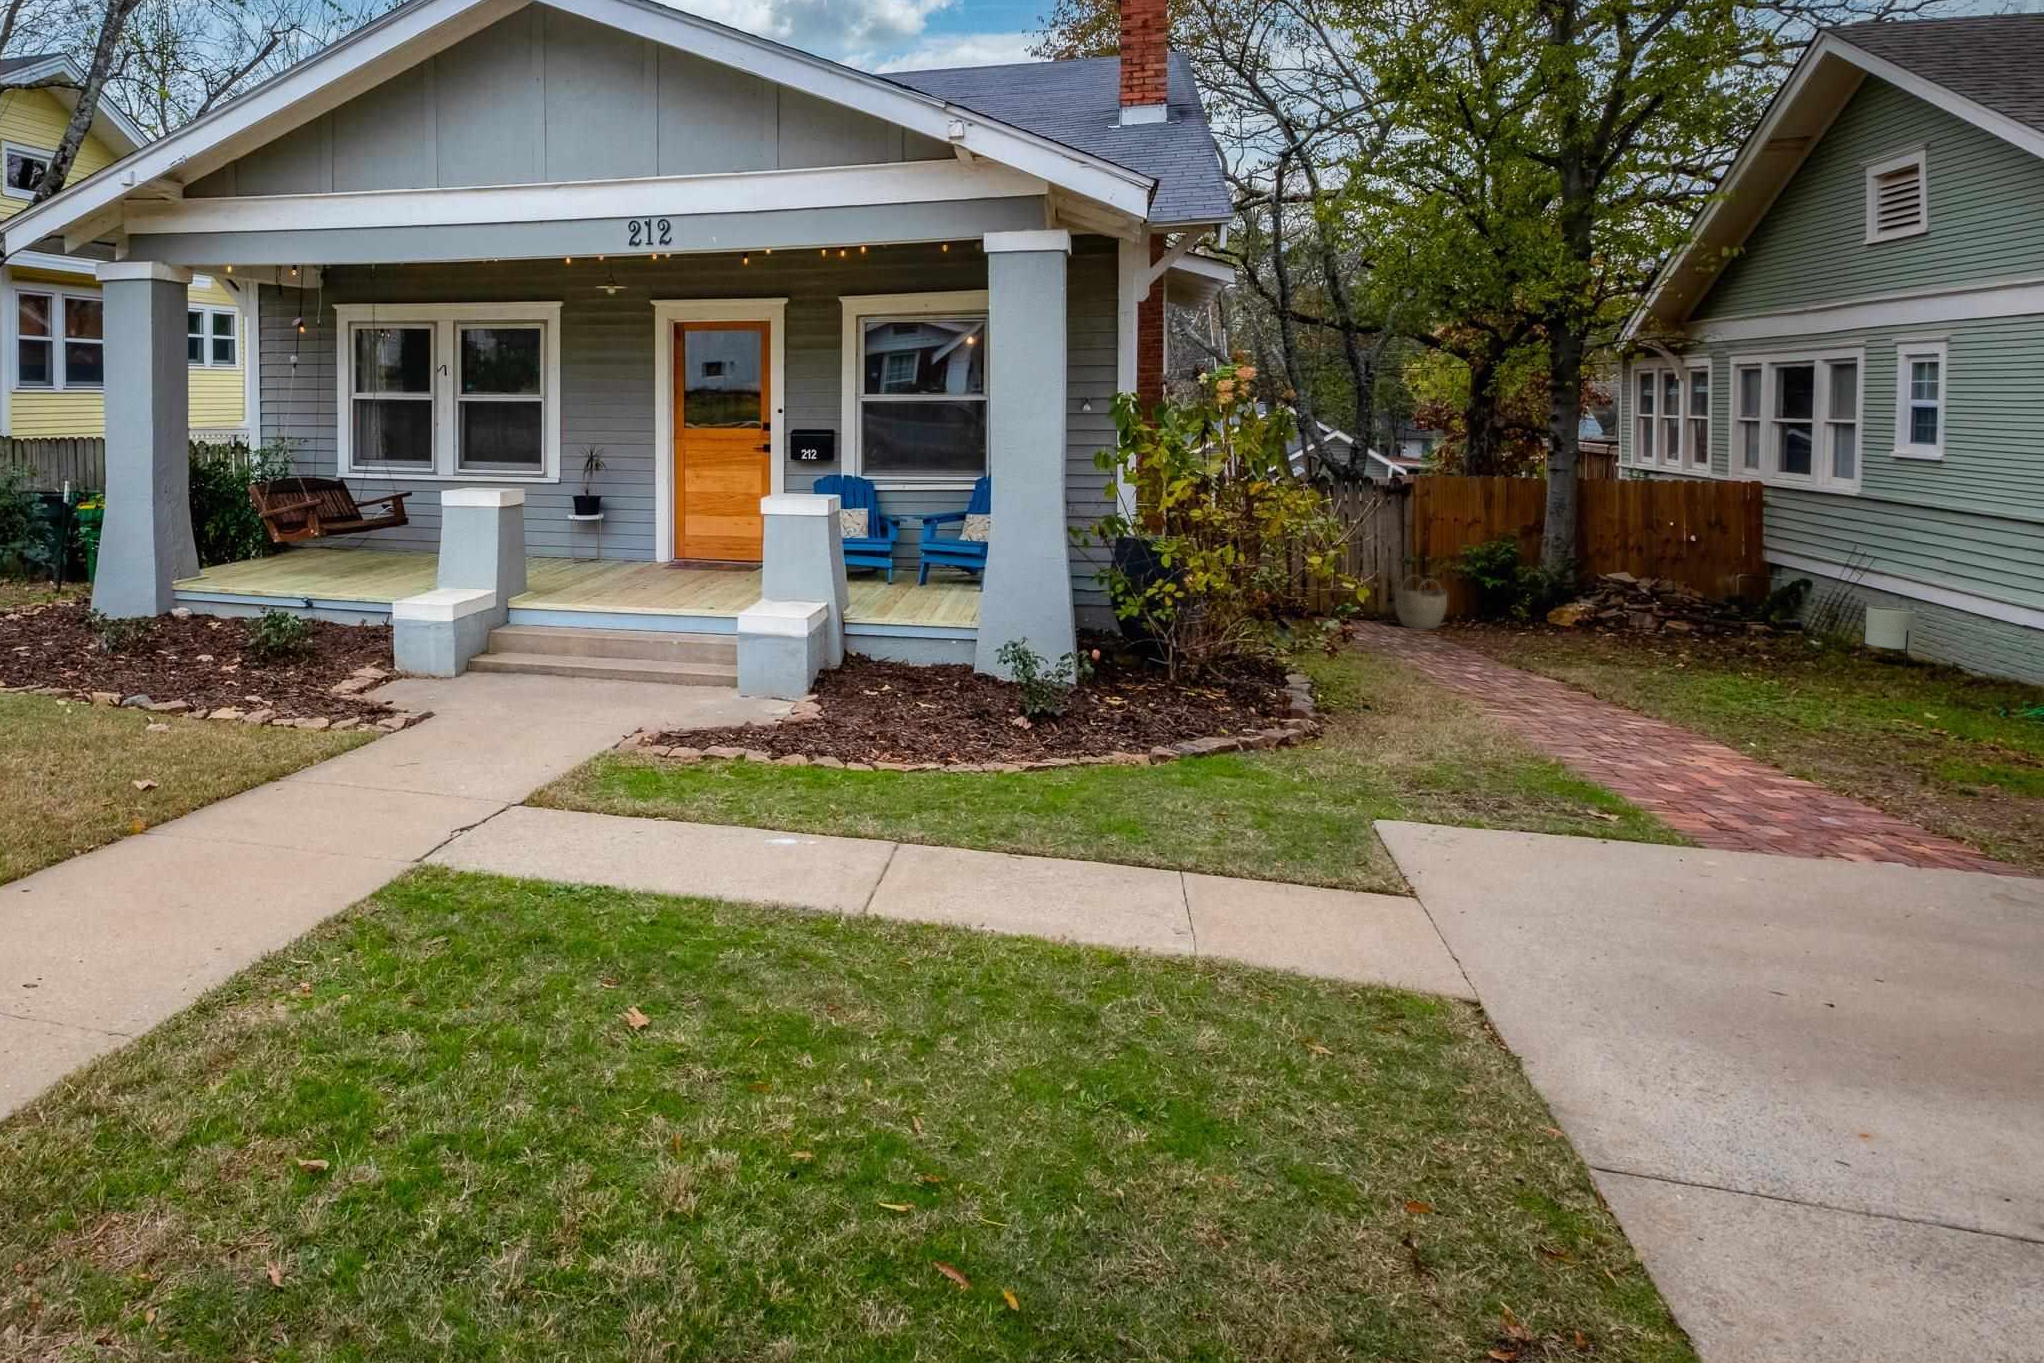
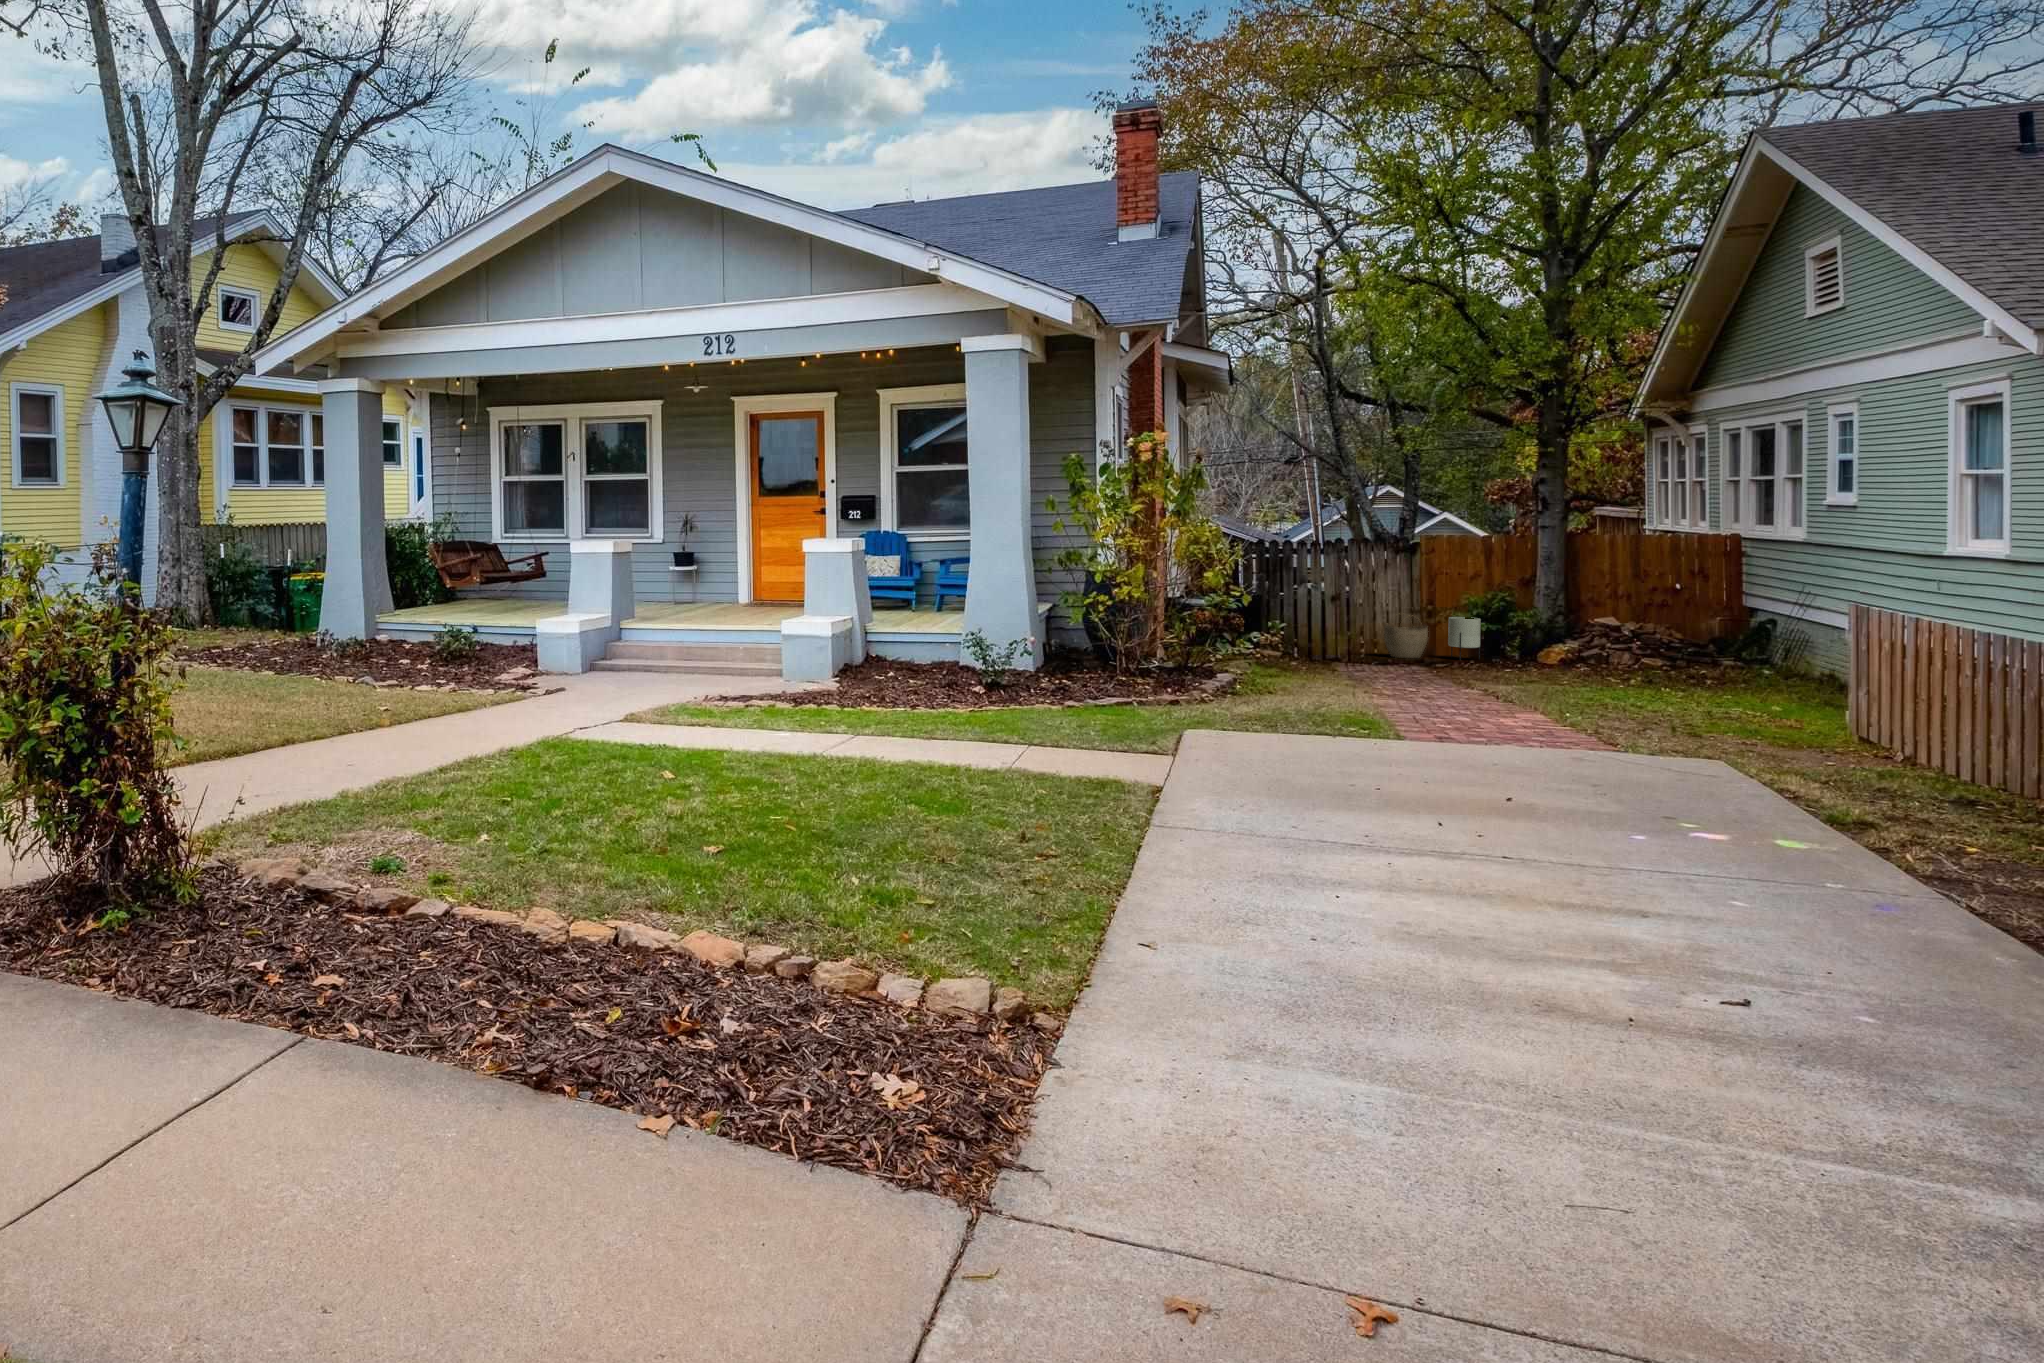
planter: present [1862,607,1916,667] -> present [1448,617,1481,660]

